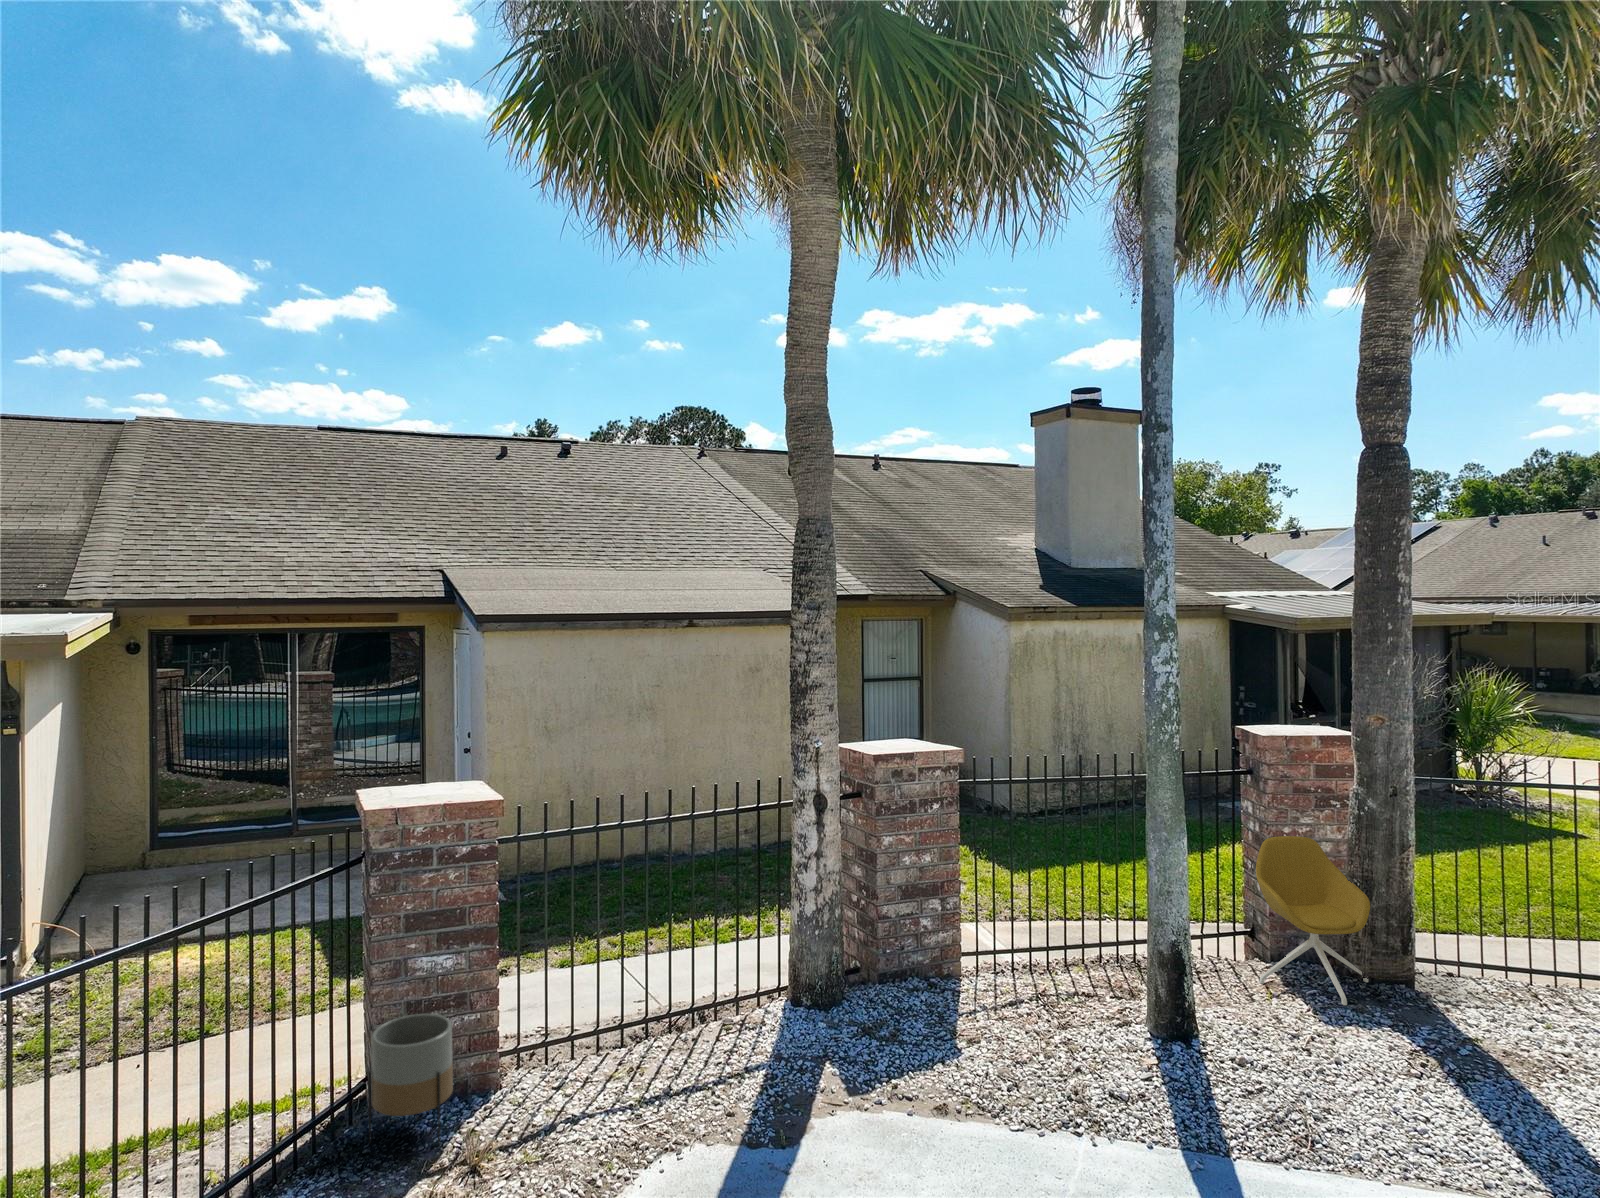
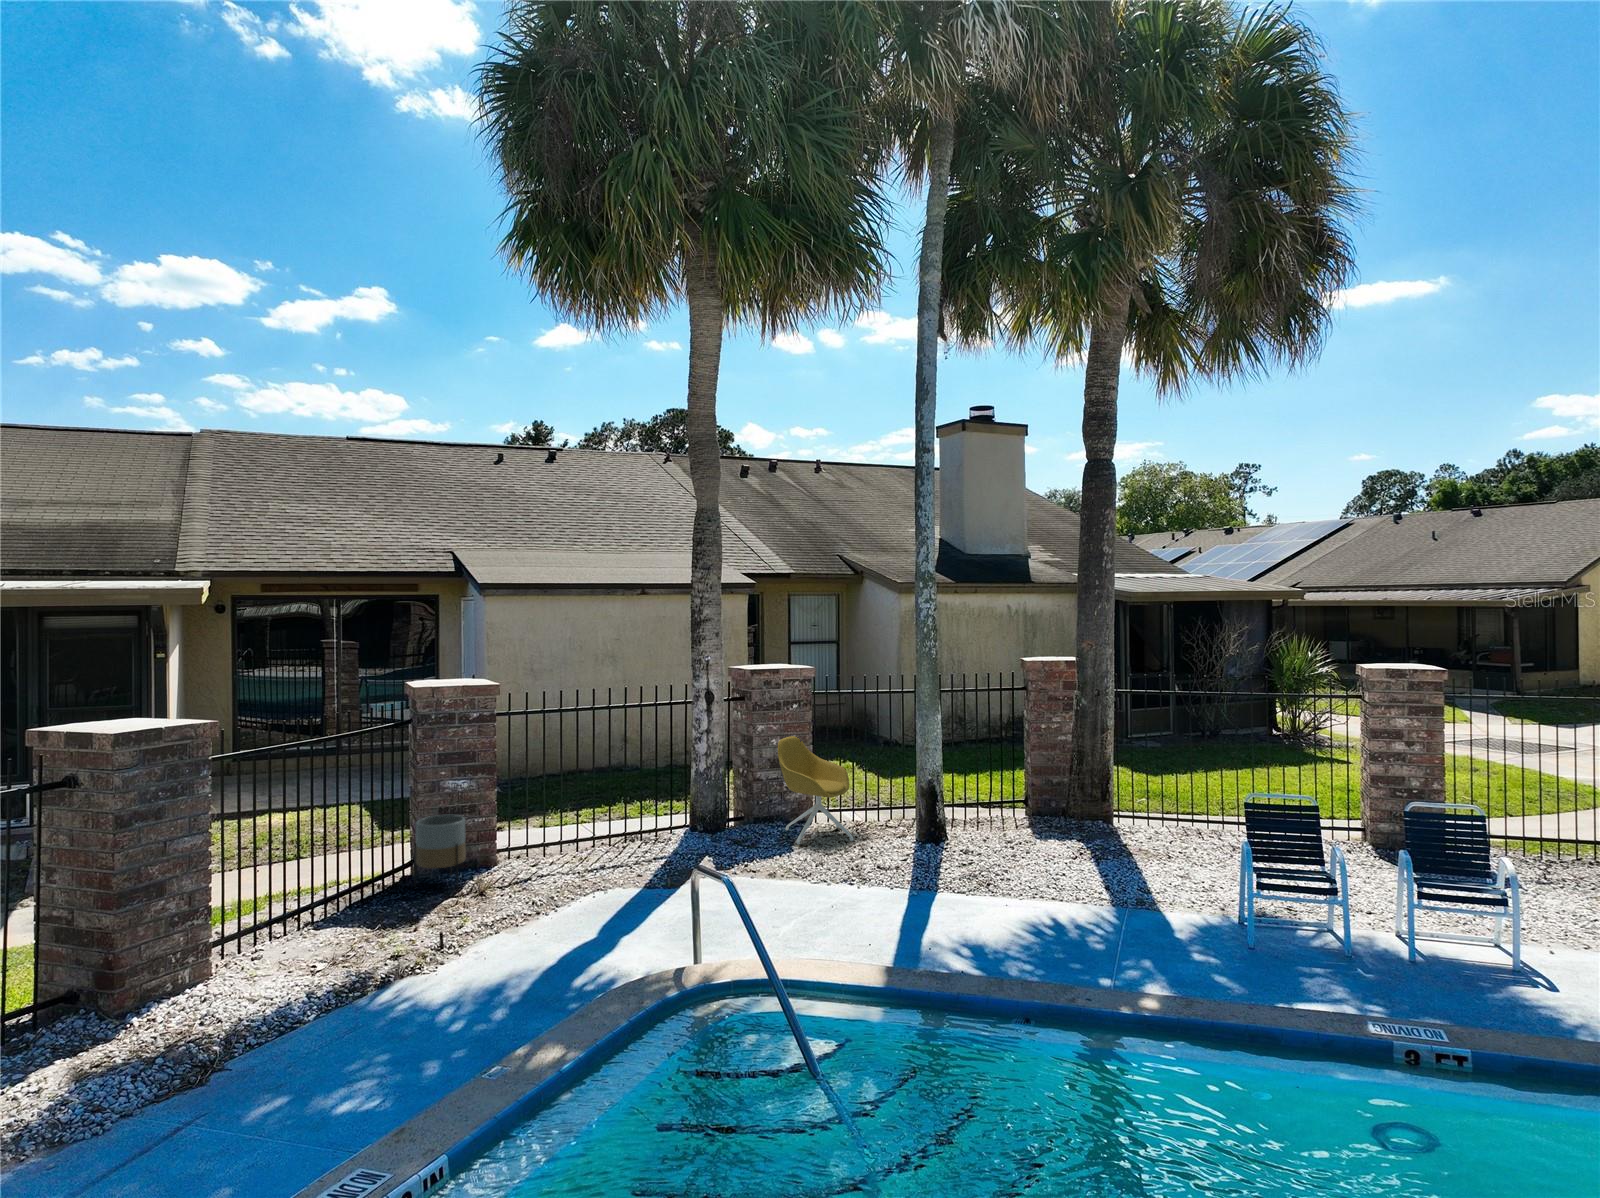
chair: present [1256,836,1370,1005] -> present [778,736,853,844]

